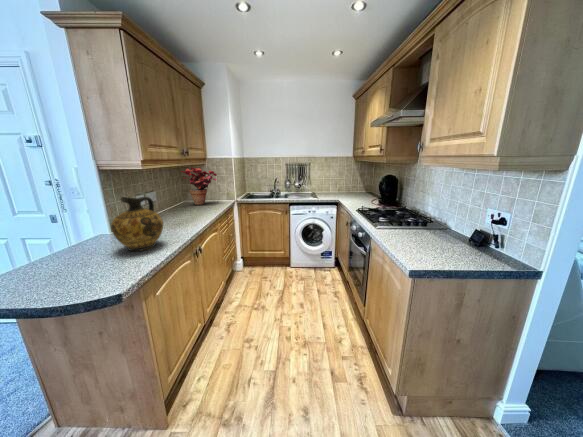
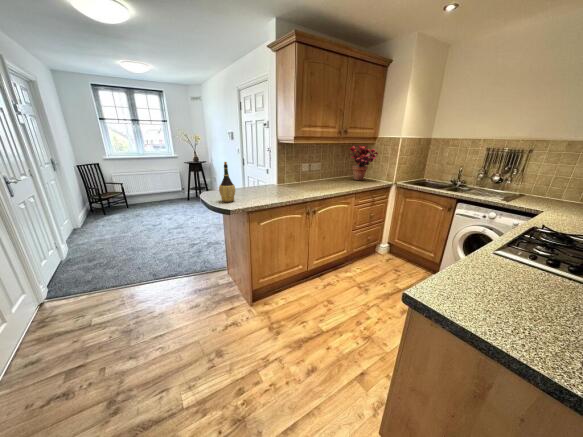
ceramic jug: present [111,197,163,251] -> none [259,160,288,197]
wine bottle: none [49,213,92,289] -> present [219,162,235,202]

